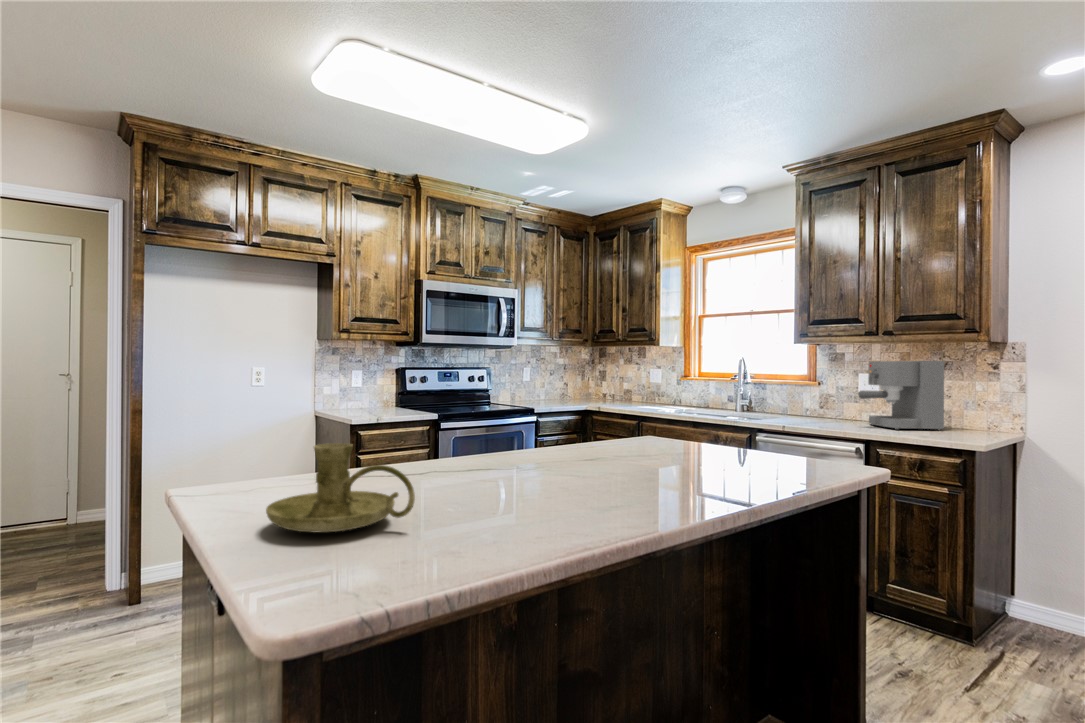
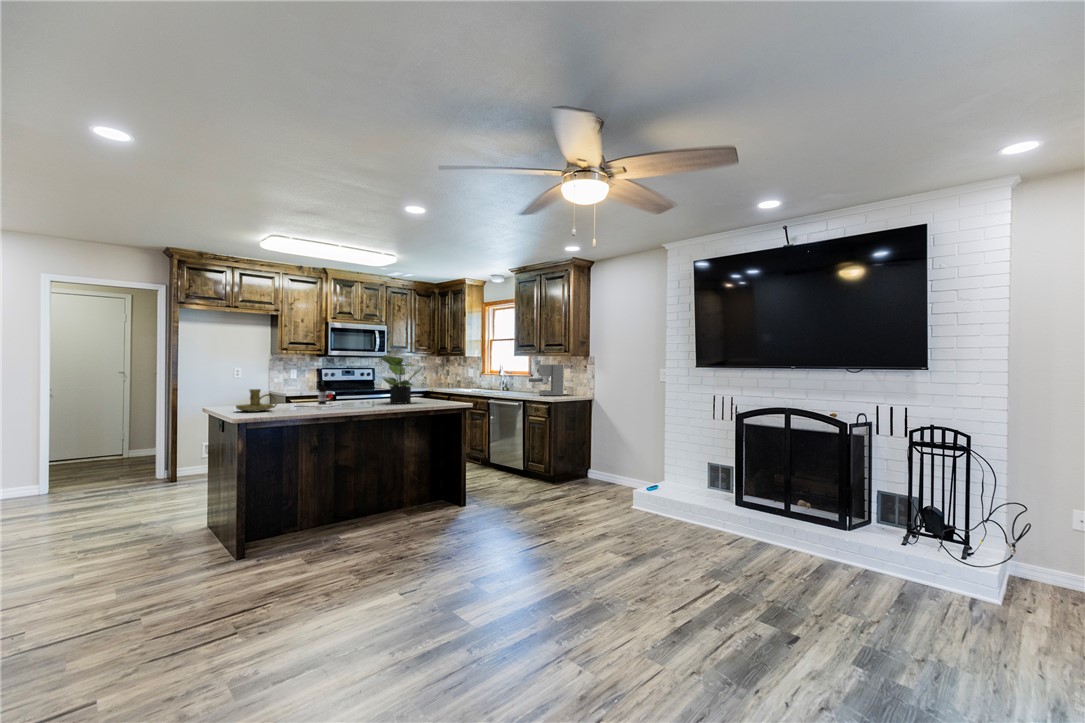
potted plant: none [639,329,752,469] -> present [380,355,421,404]
wine bottle: none [423,403,558,489] -> present [299,381,341,407]

